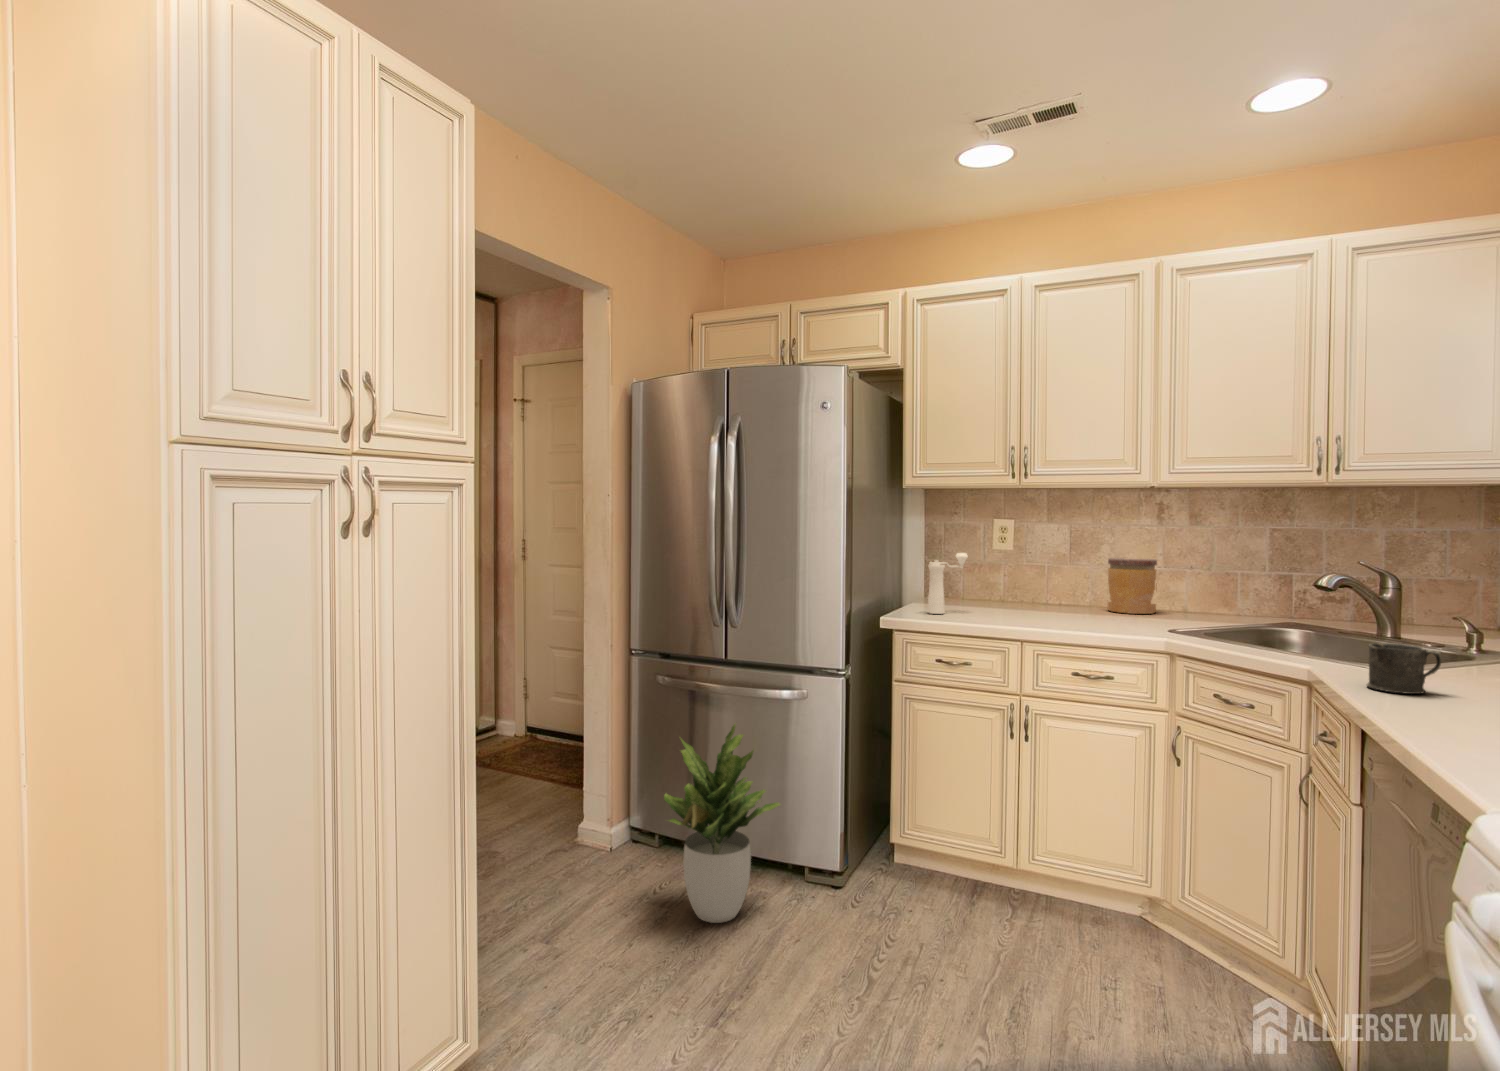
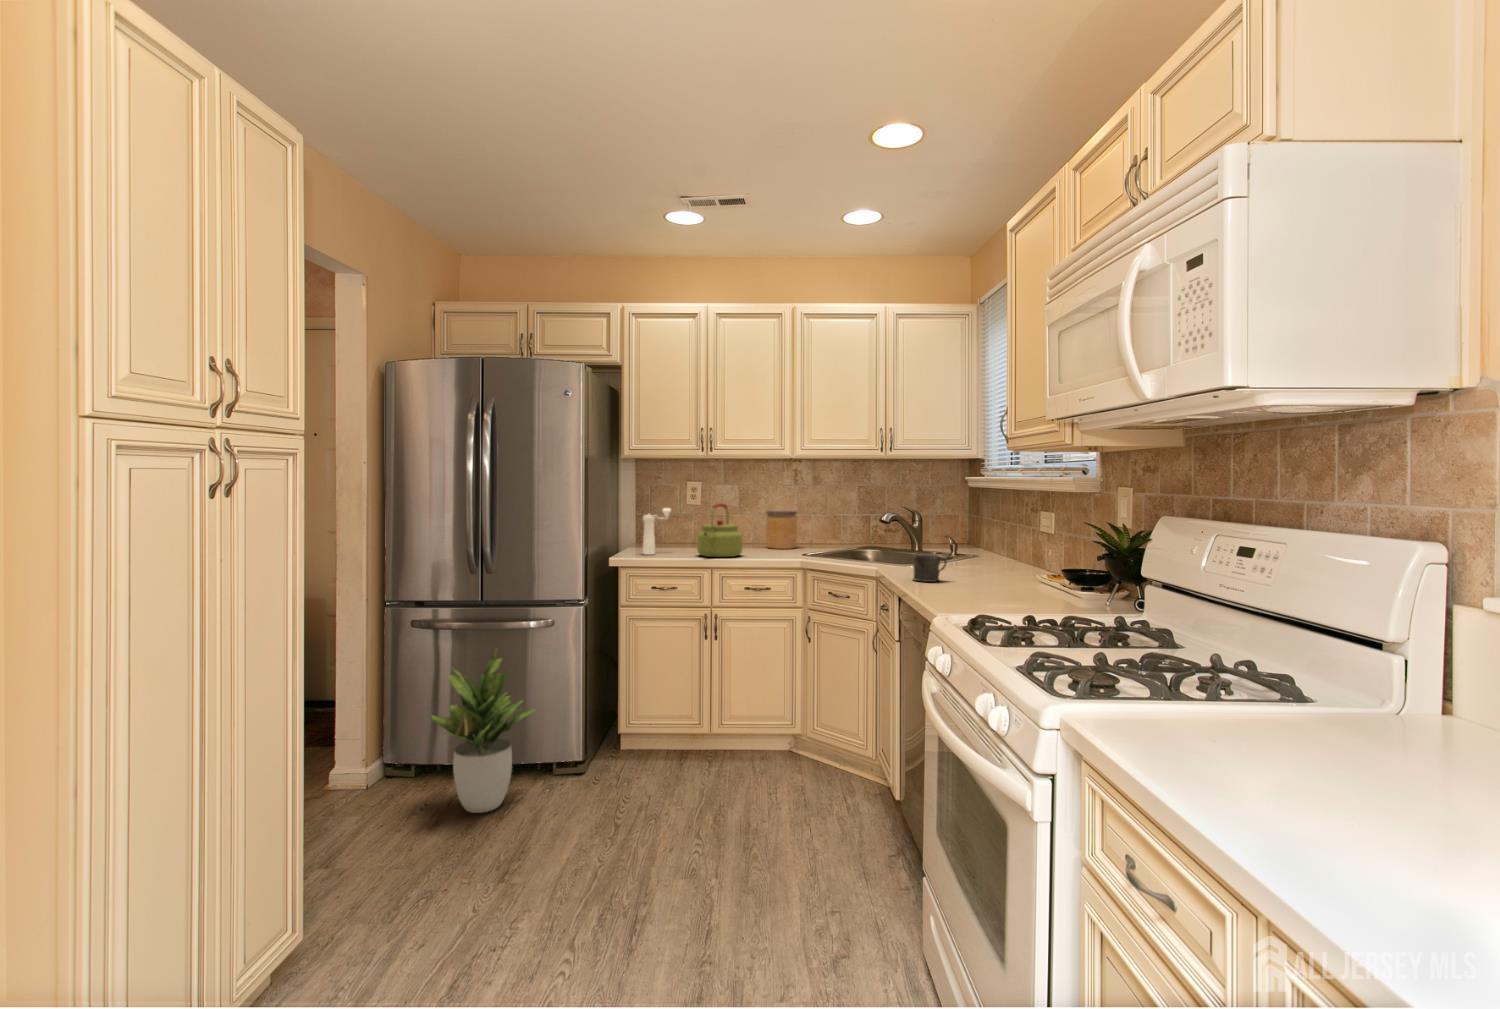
kettle: none [1001,548,1067,623] -> present [697,503,742,557]

